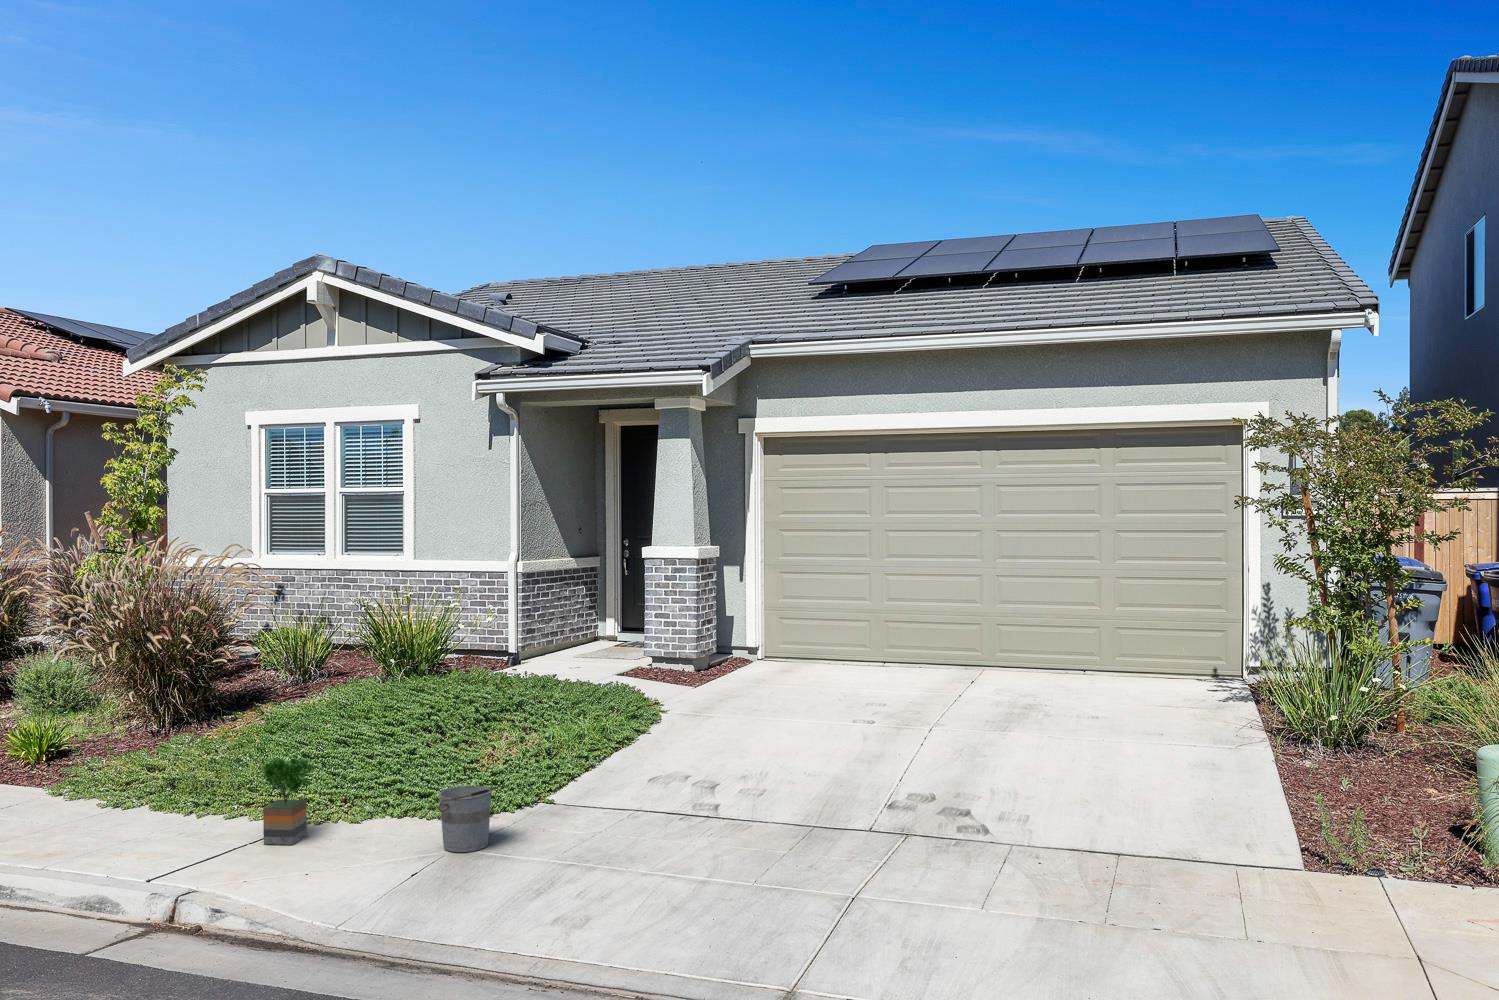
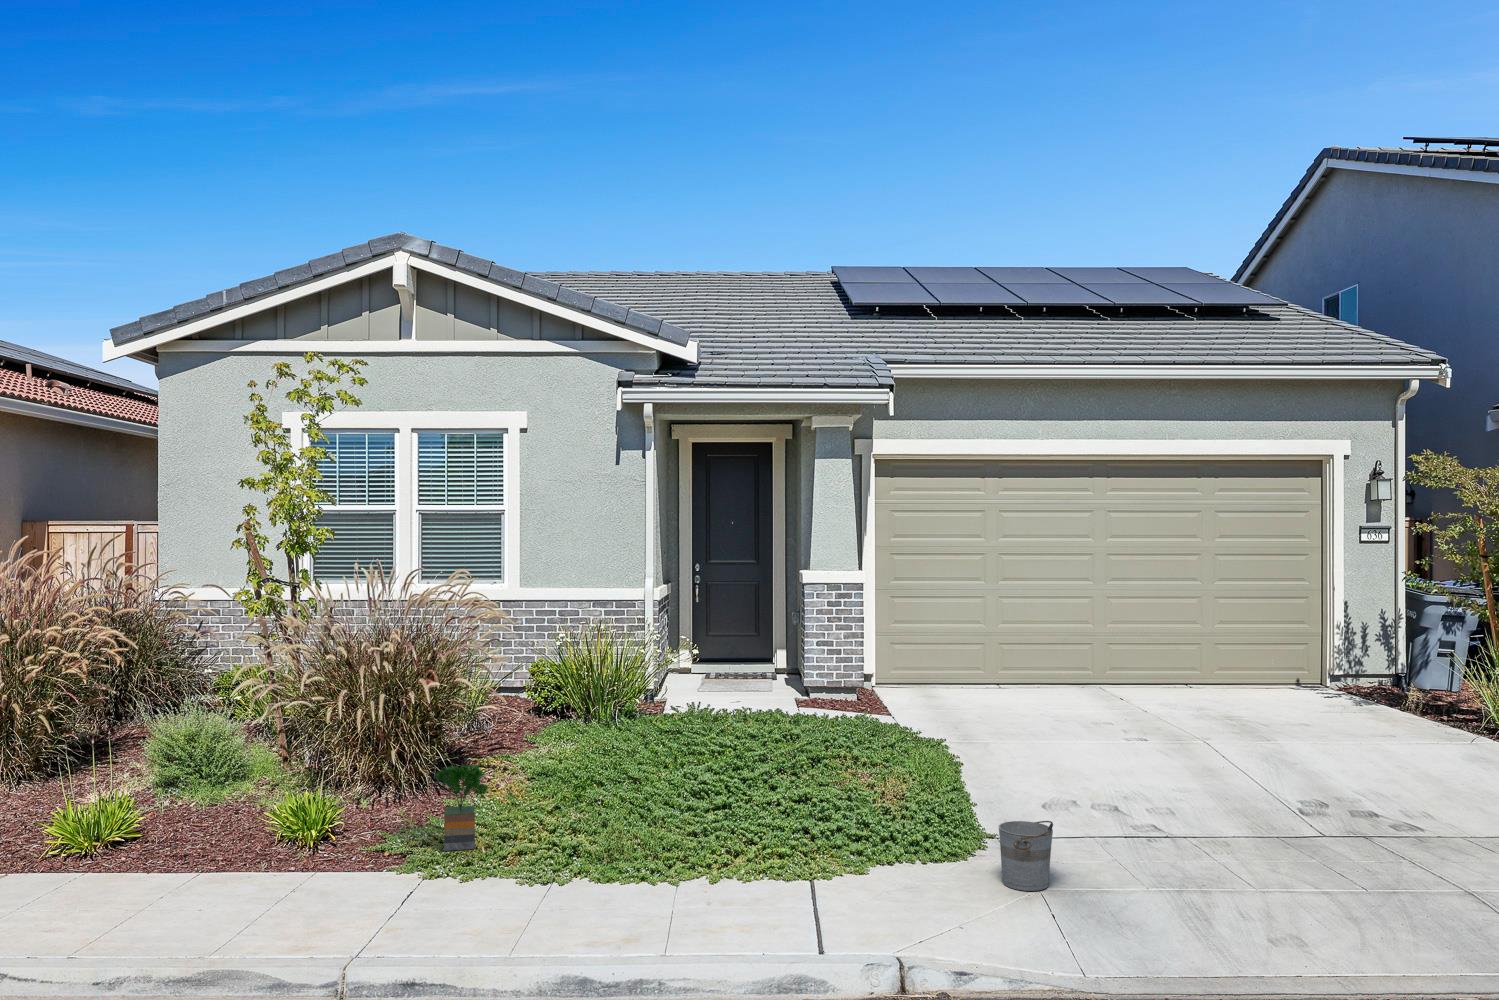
potted tree: present [262,757,315,845] -> present [435,765,489,851]

